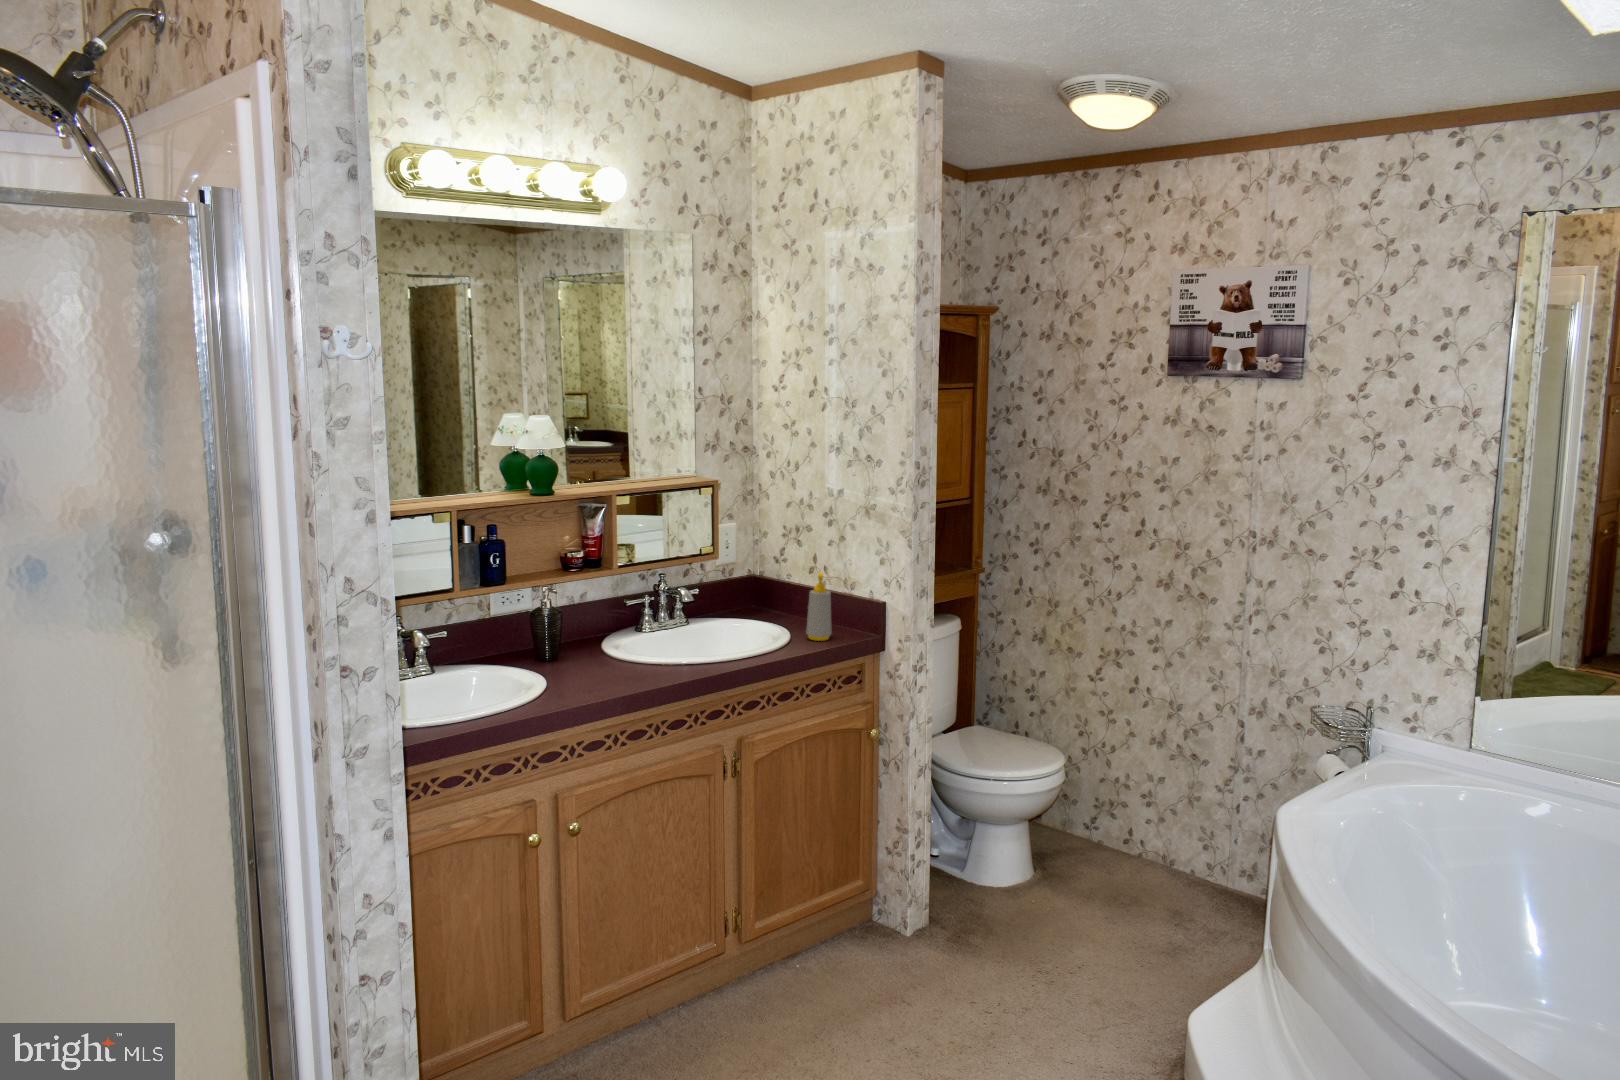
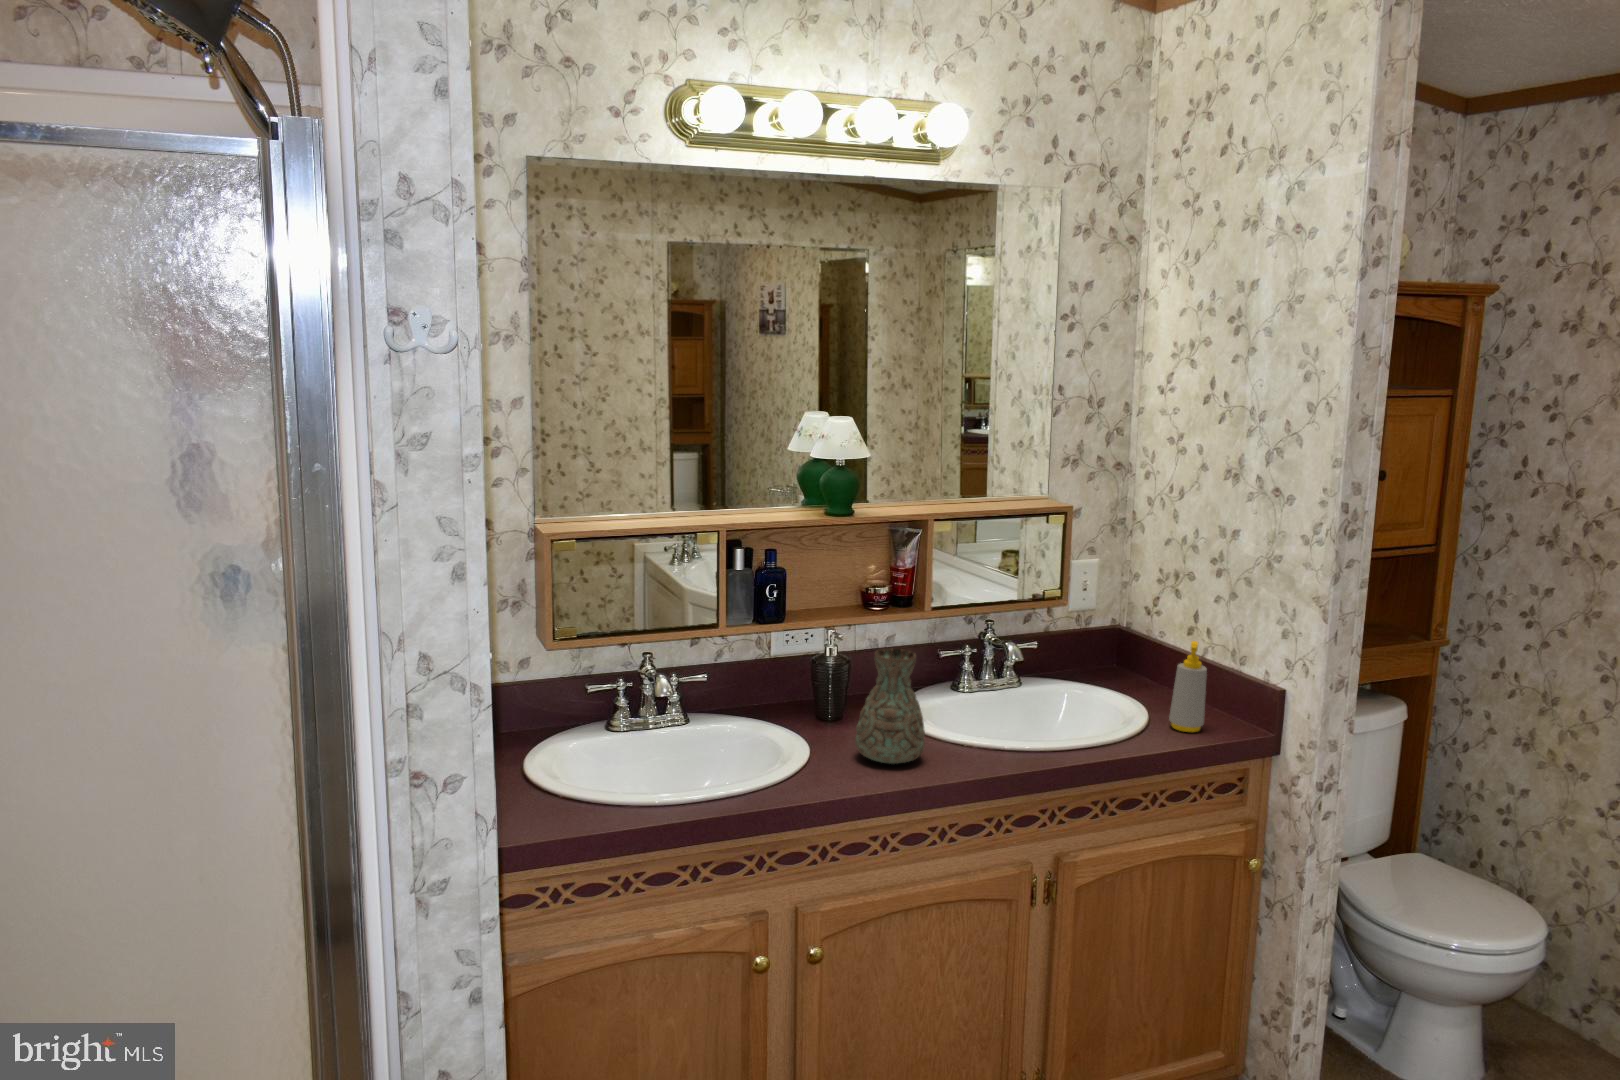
decorative vase: none [577,593,633,683] -> present [855,648,925,764]

